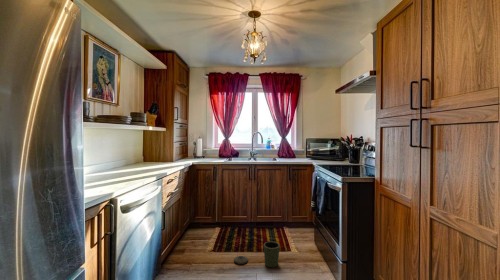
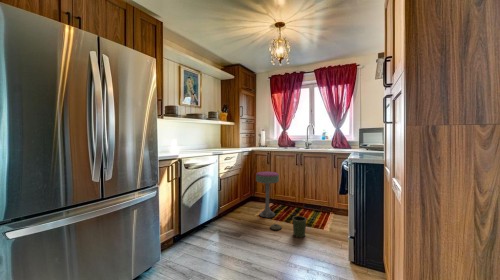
bar stool: none [207,190,235,249] -> present [256,172,279,217]

